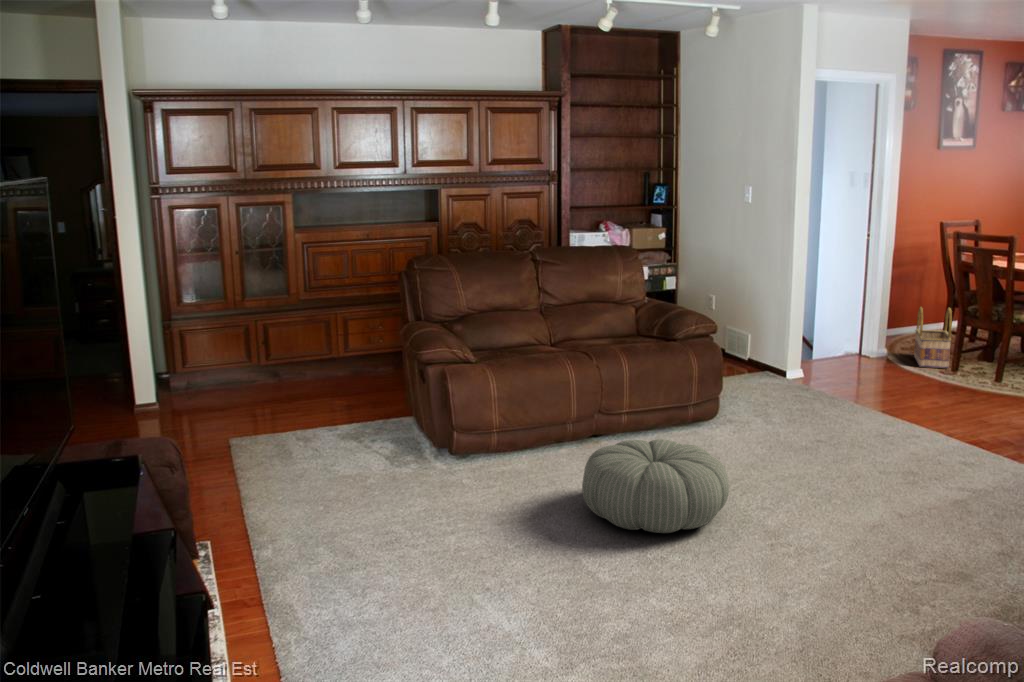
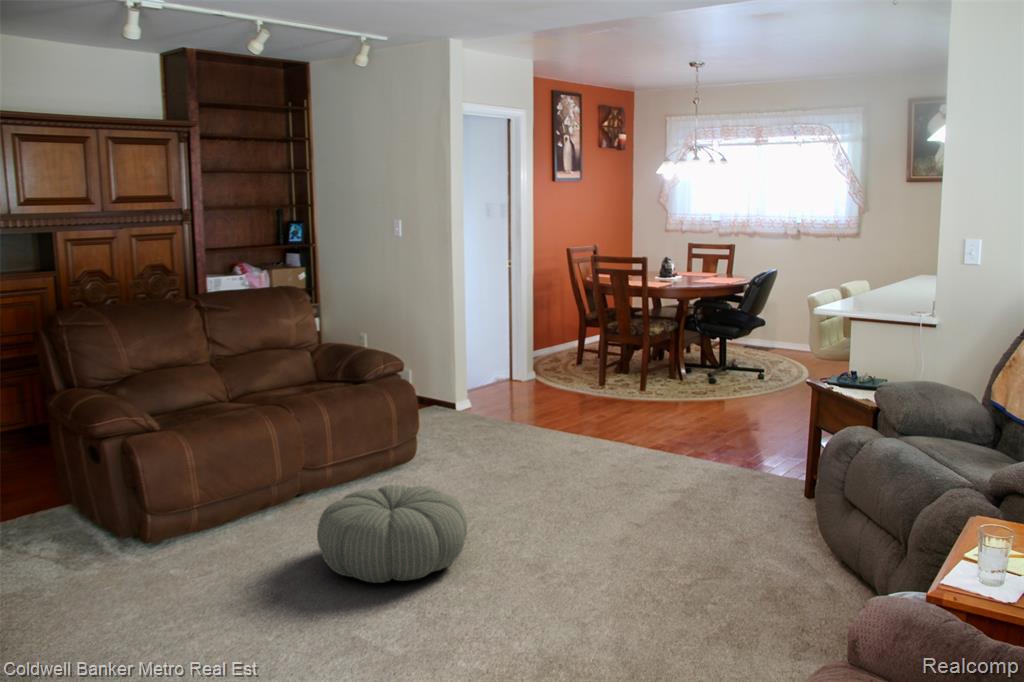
basket: present [914,307,952,368] -> none [559,328,593,385]

